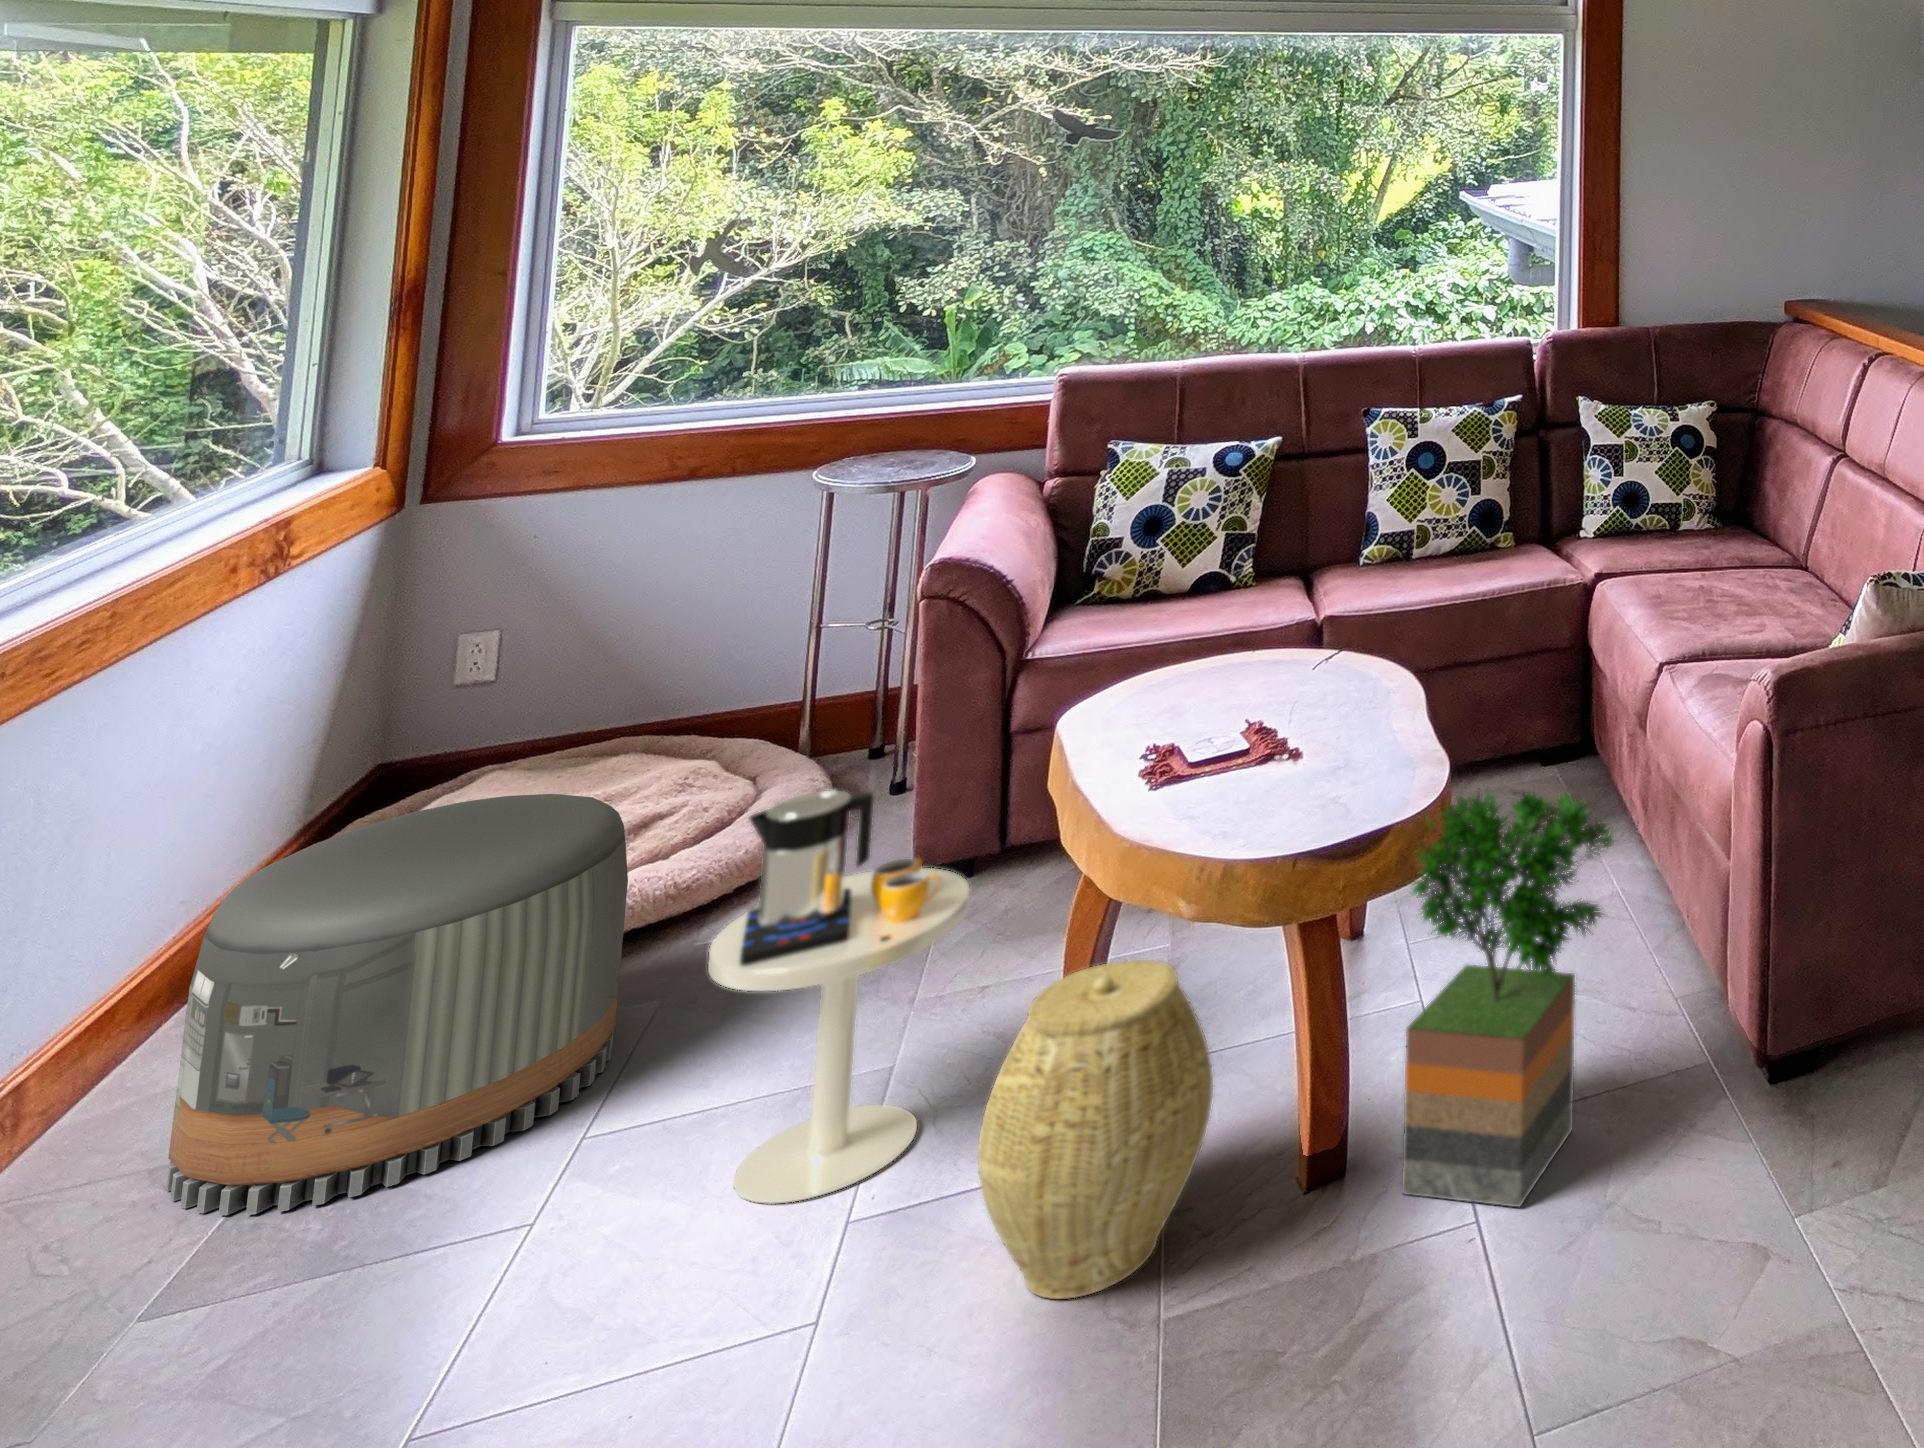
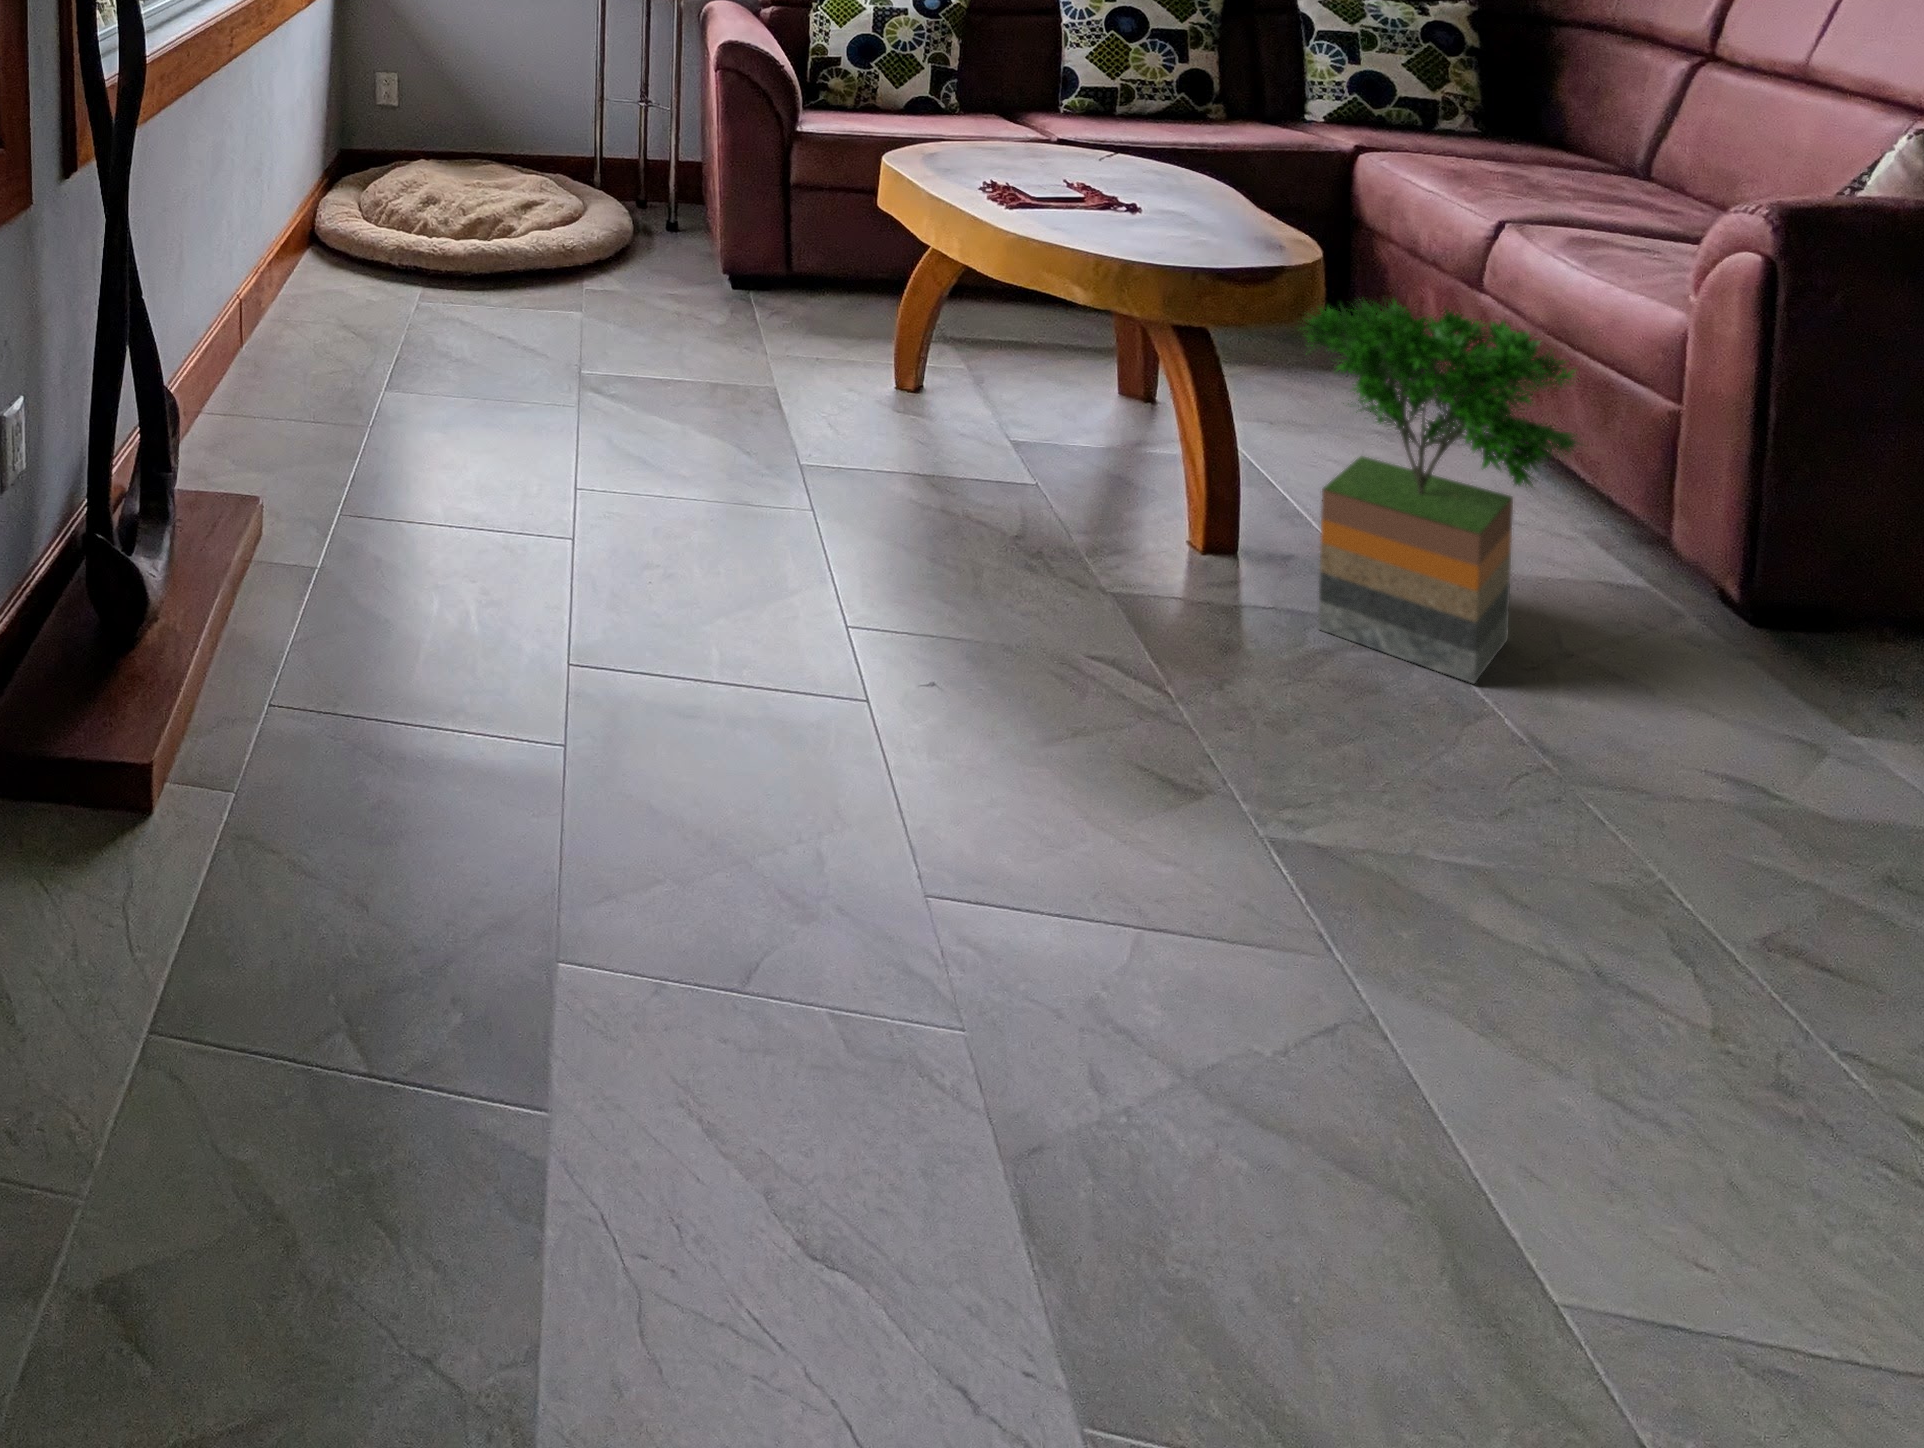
side table: present [708,791,969,1203] -> none [666,184,846,467]
pouf: present [167,794,628,1215] -> none [350,157,568,377]
woven basket: present [978,960,1213,1299] -> none [920,357,1123,602]

